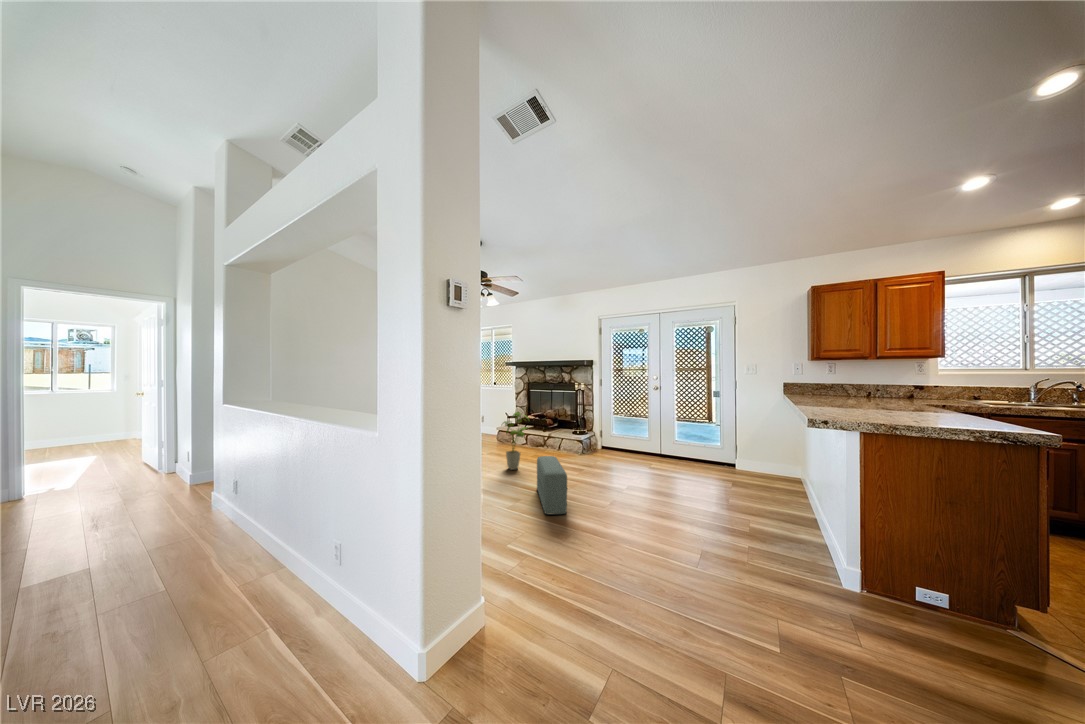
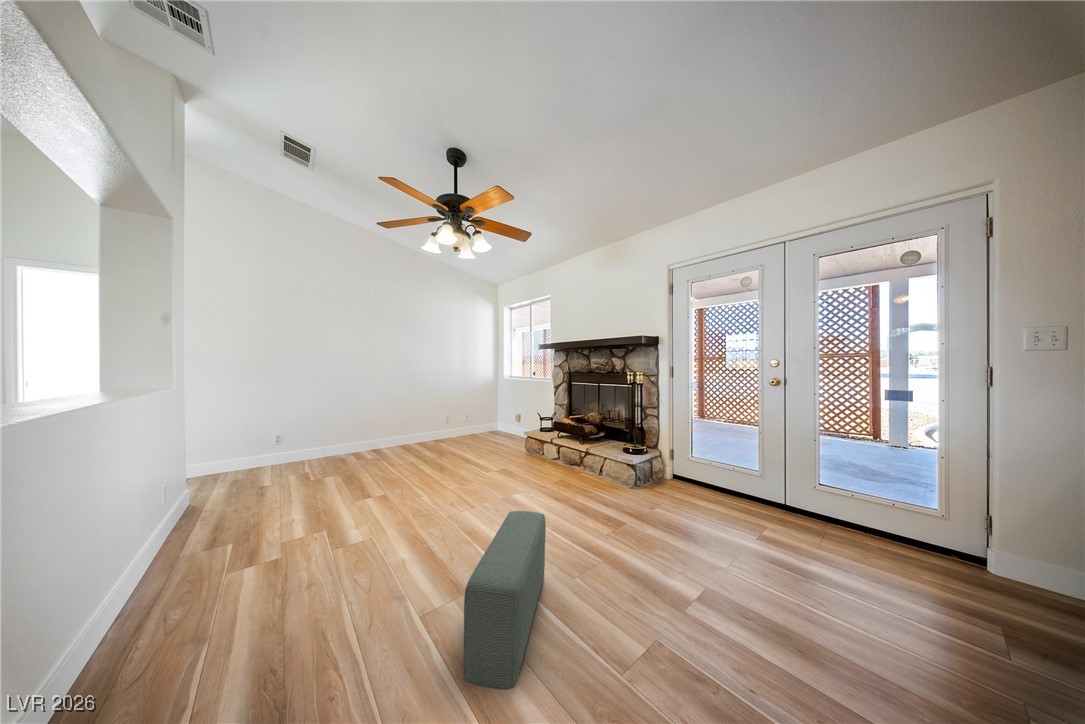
house plant: present [503,412,527,470] -> none [488,418,535,512]

